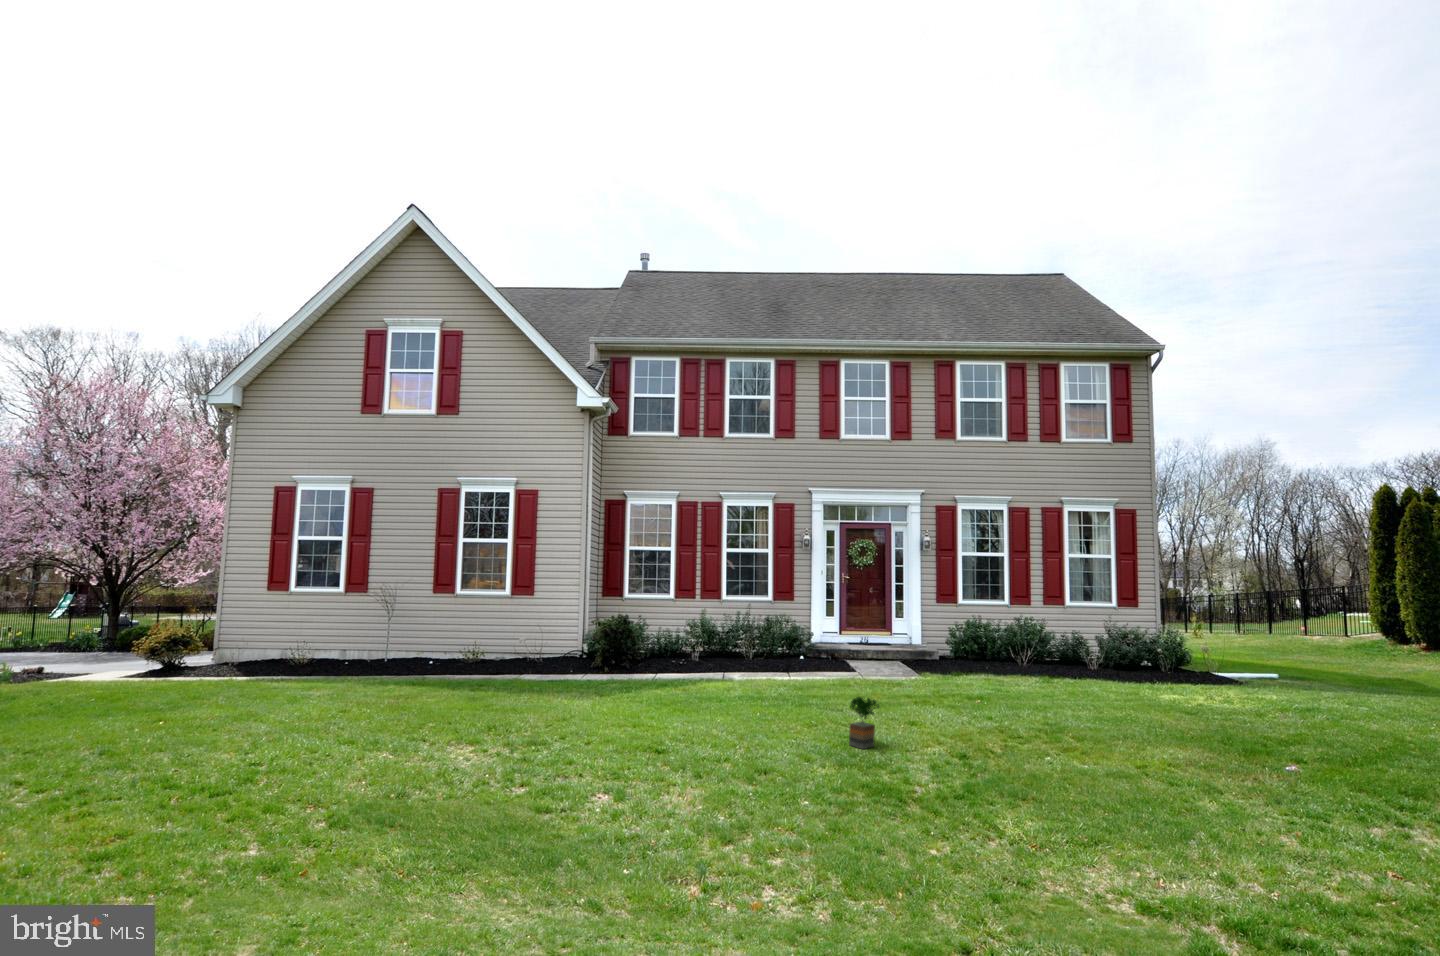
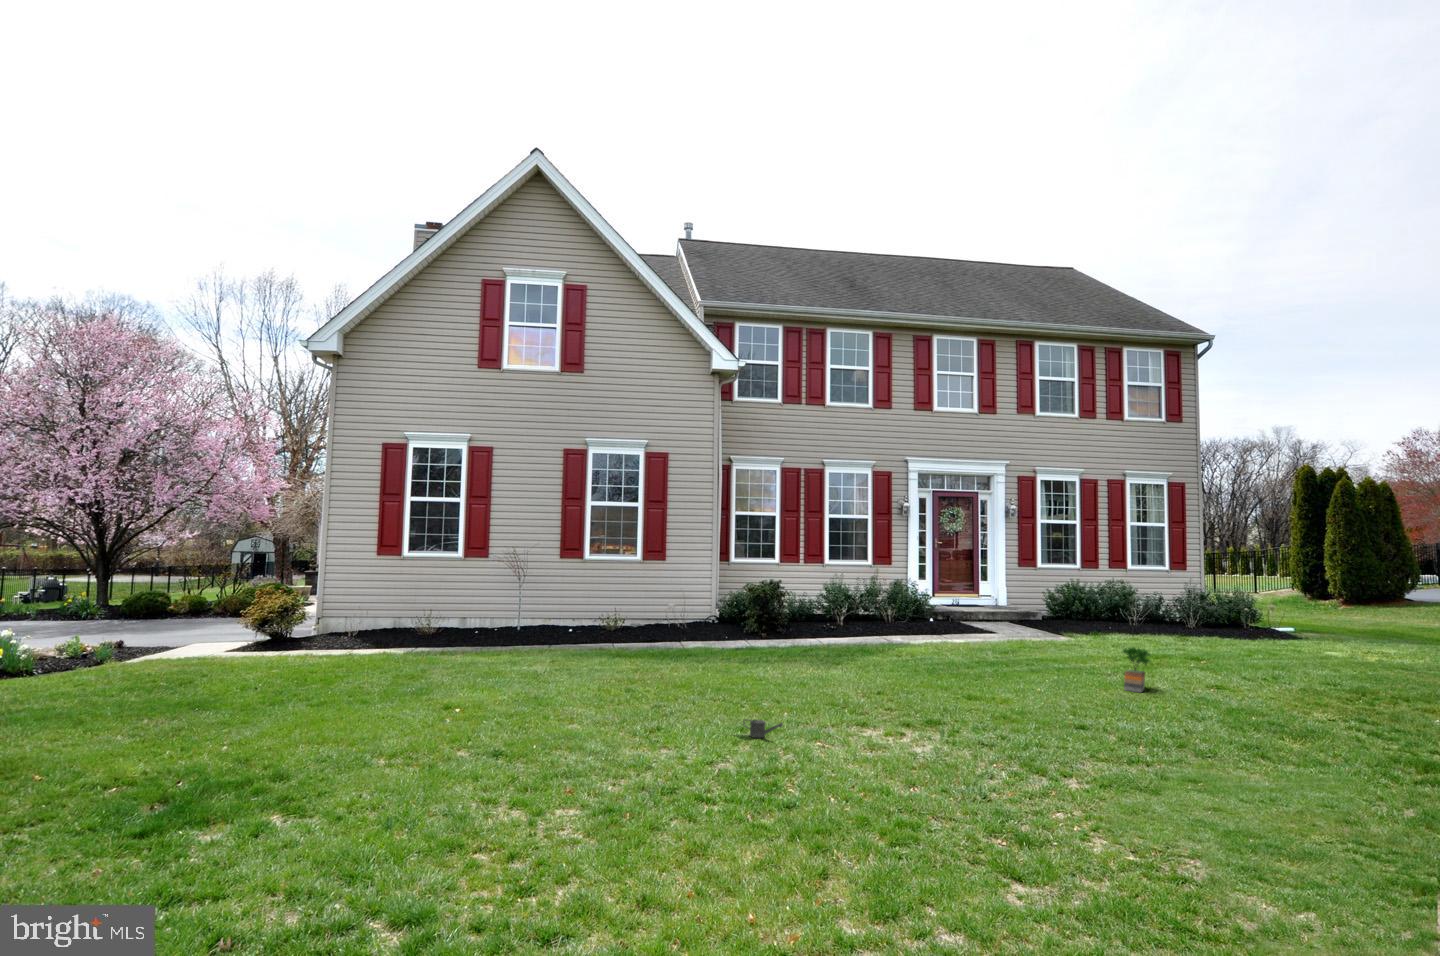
watering can: none [287,766,314,787] -> present [743,720,783,738]

